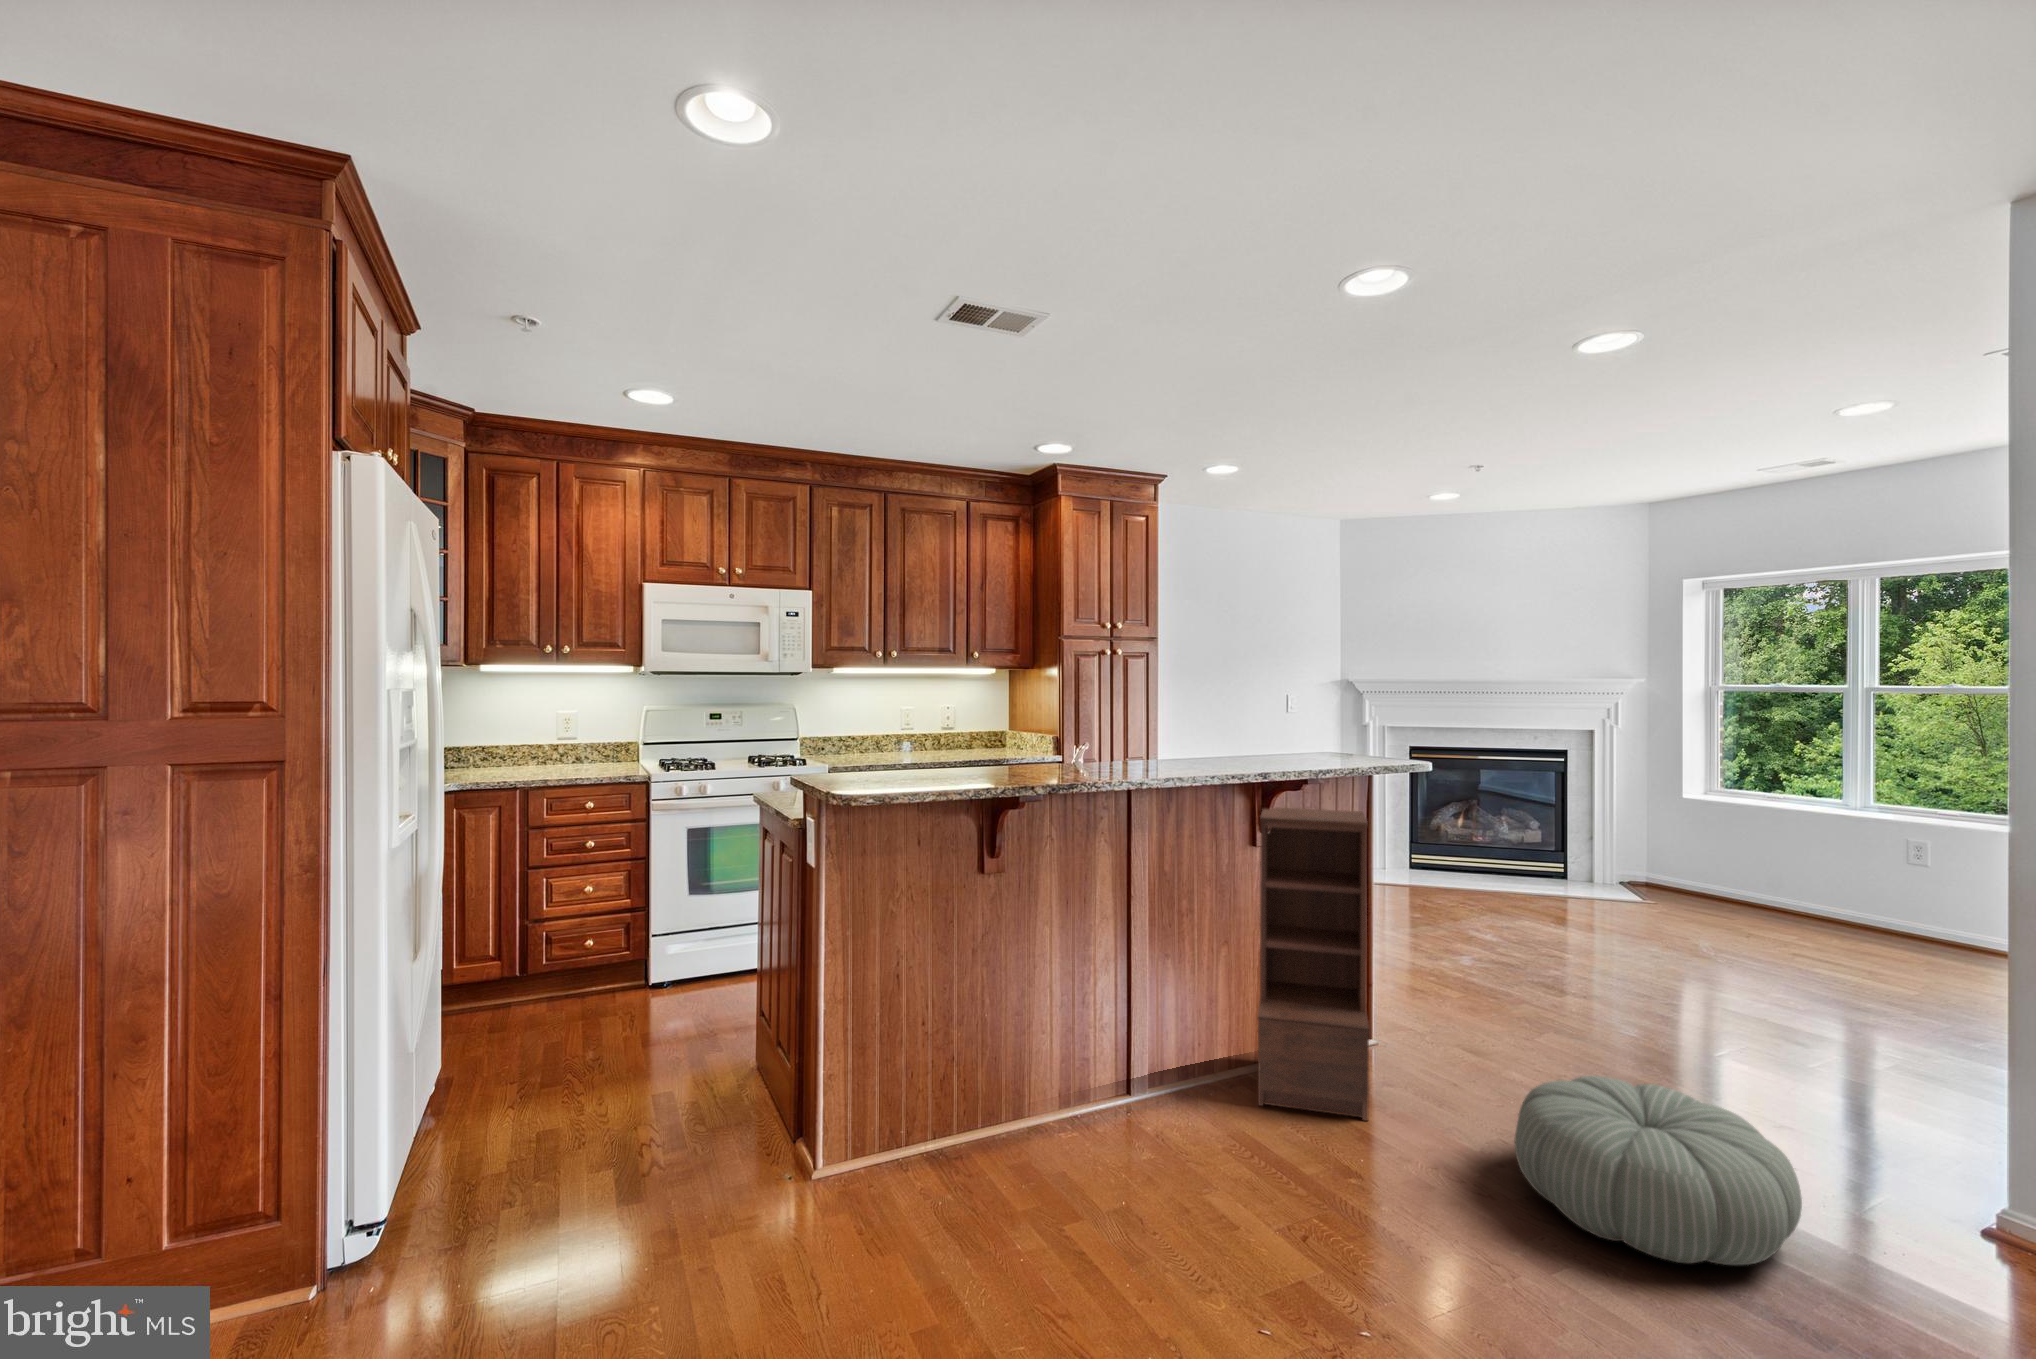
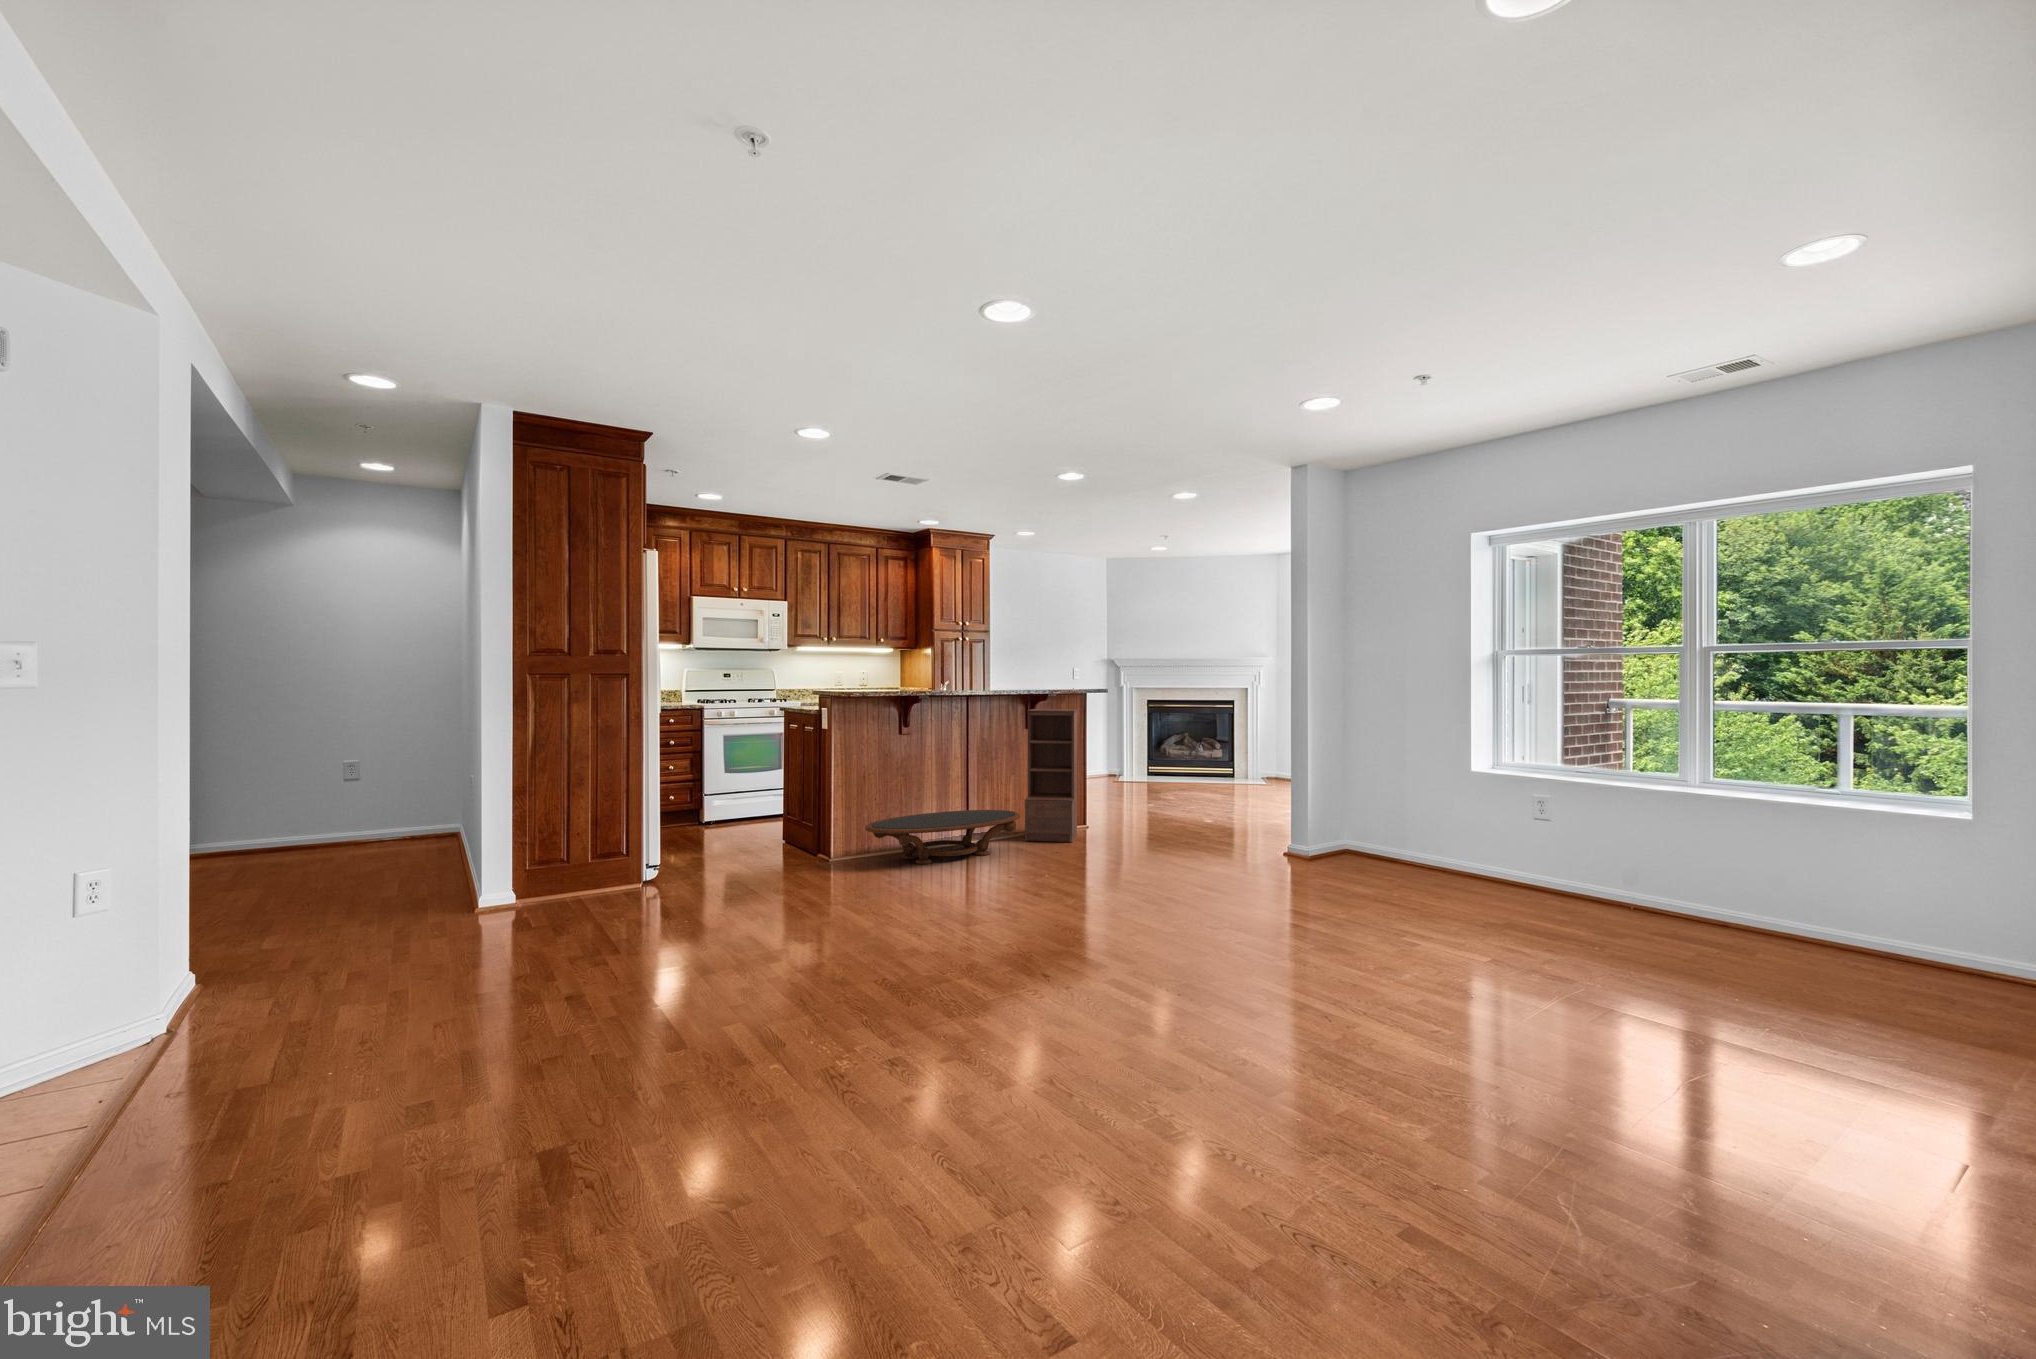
coffee table: none [892,1041,1258,1229] -> present [865,810,1021,864]
pouf: present [1515,1076,1802,1265] -> none [1121,810,1217,860]

